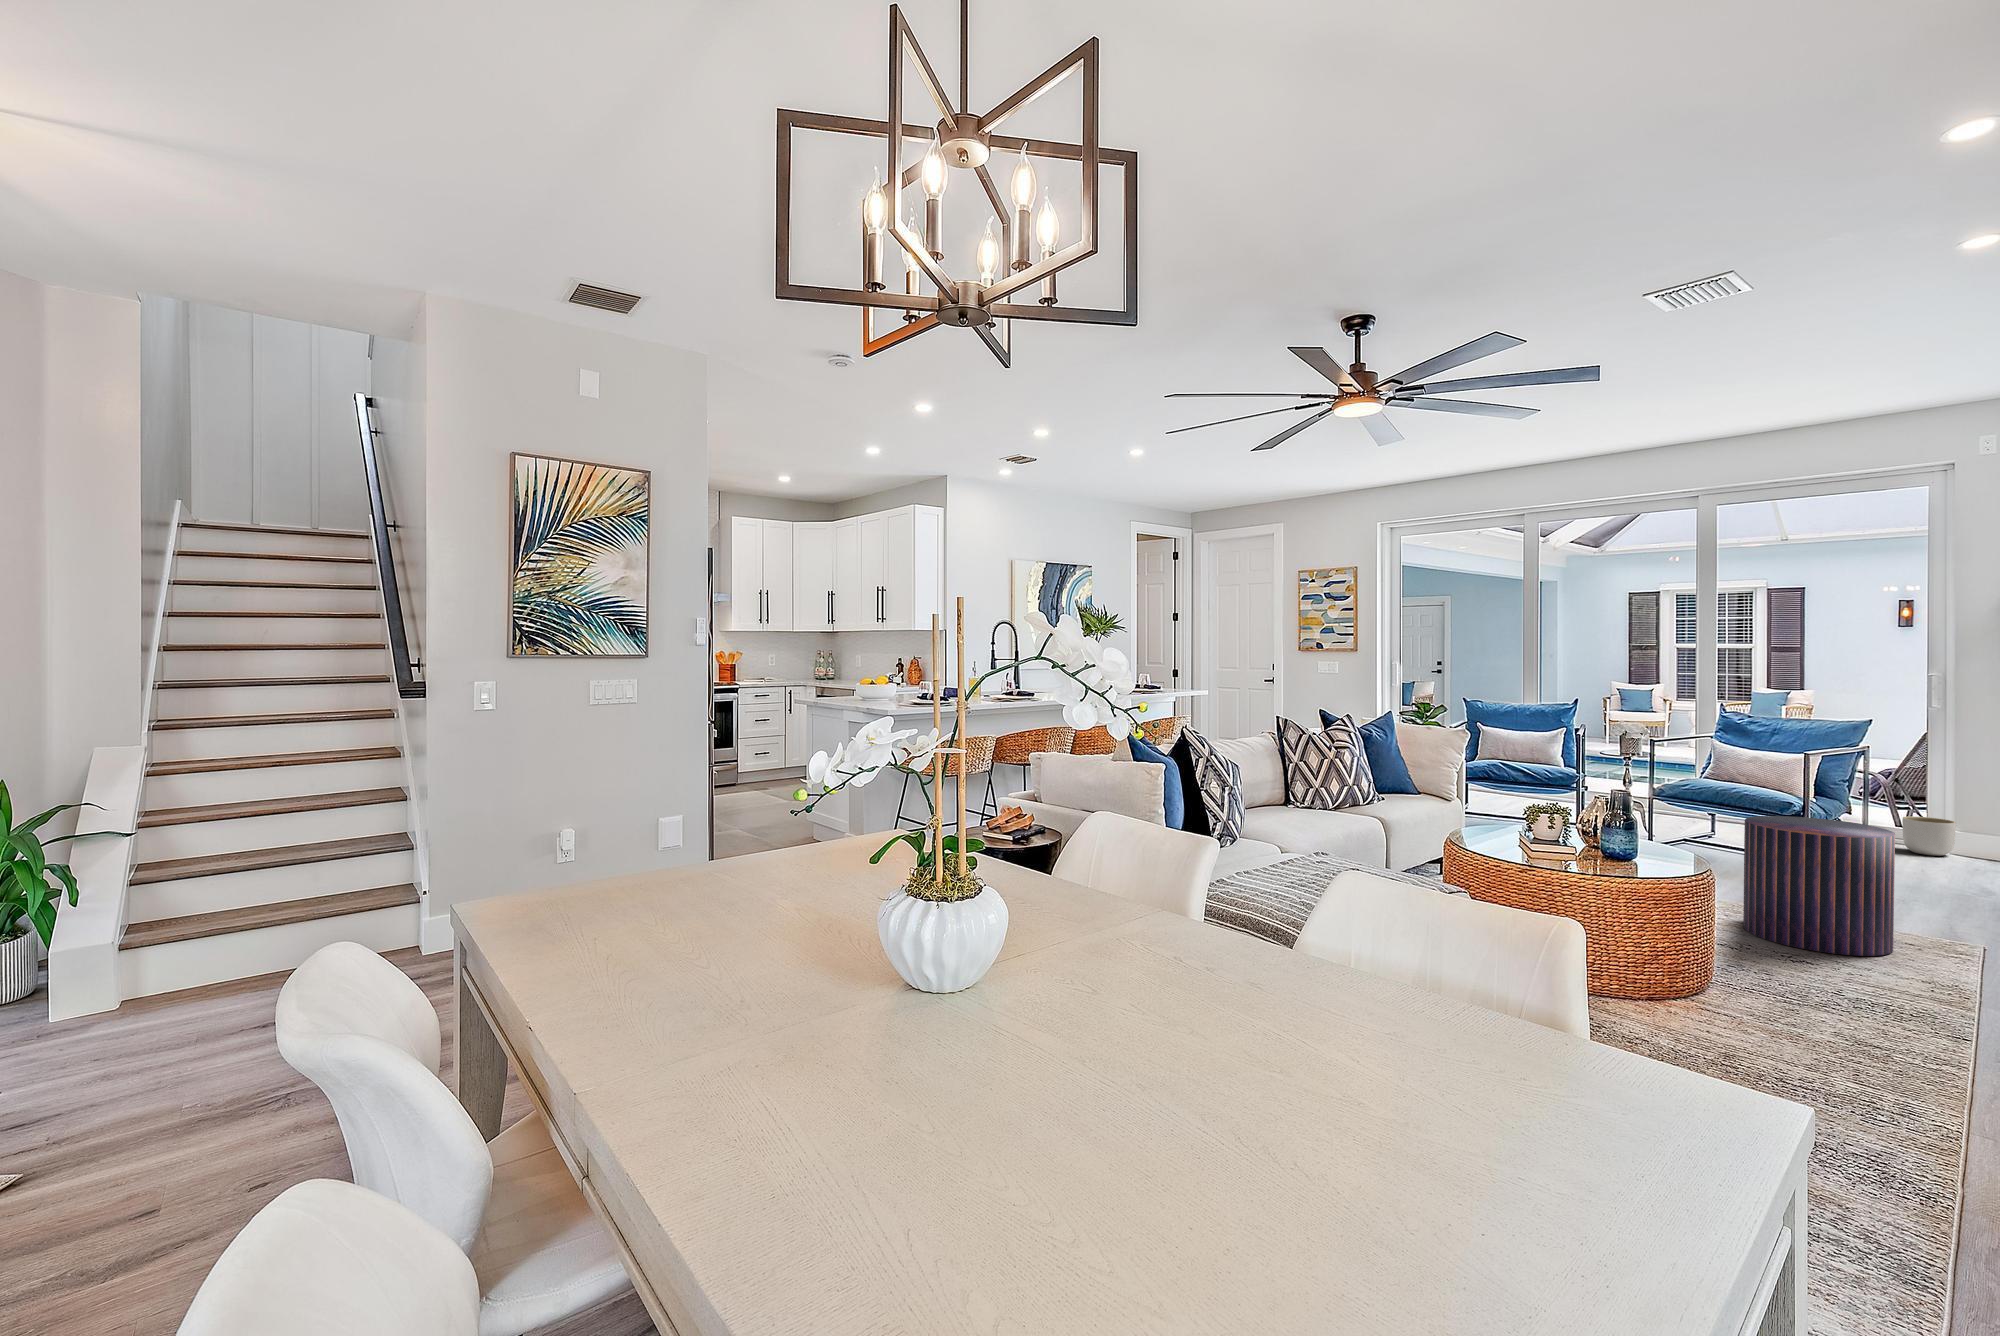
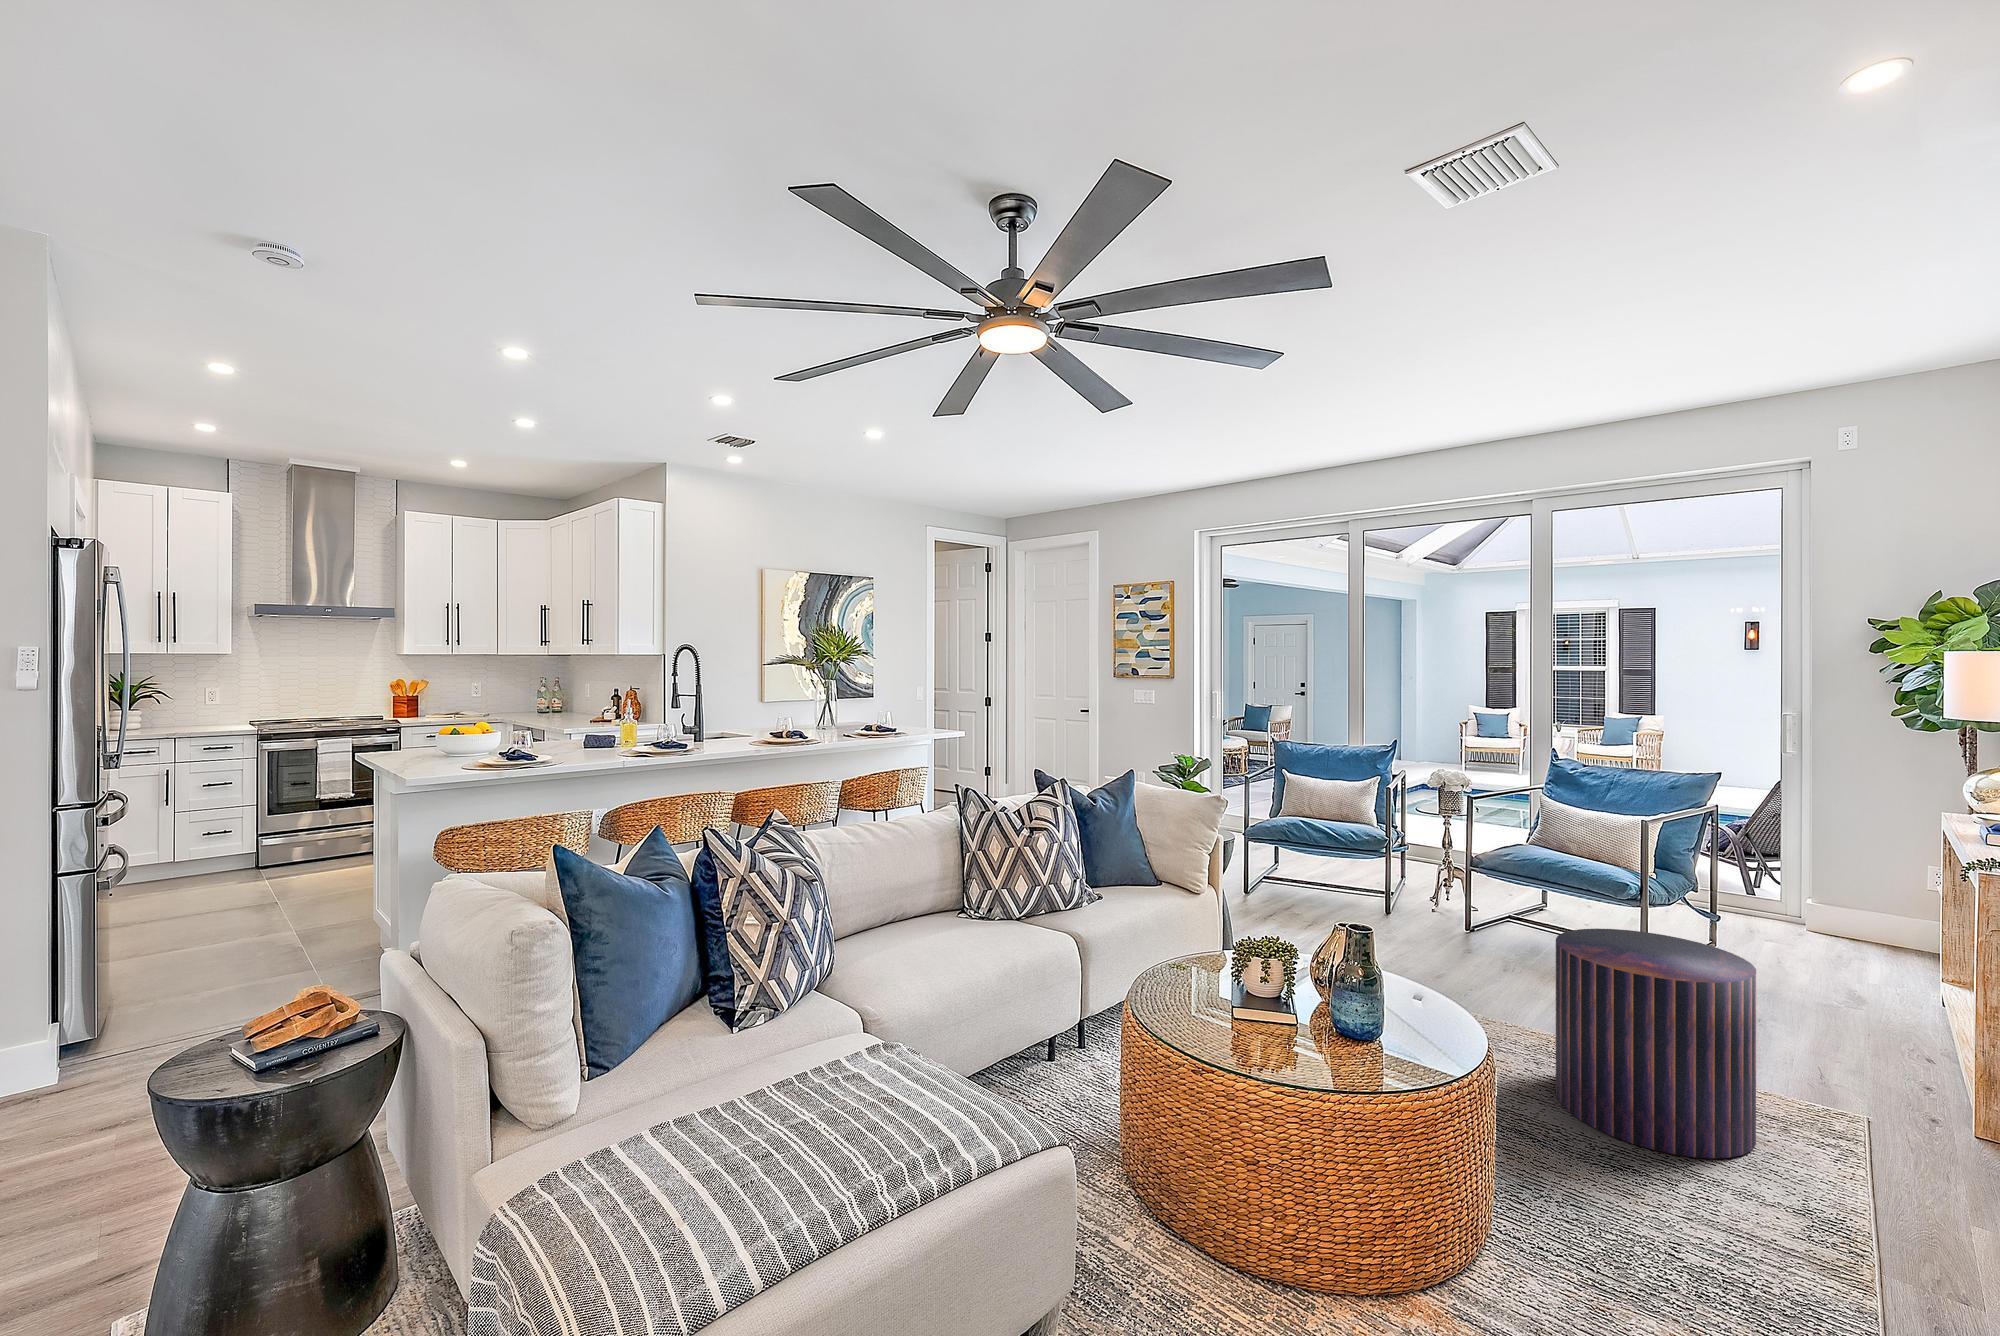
planter: present [1902,816,1956,856] -> none [1757,885,1817,936]

